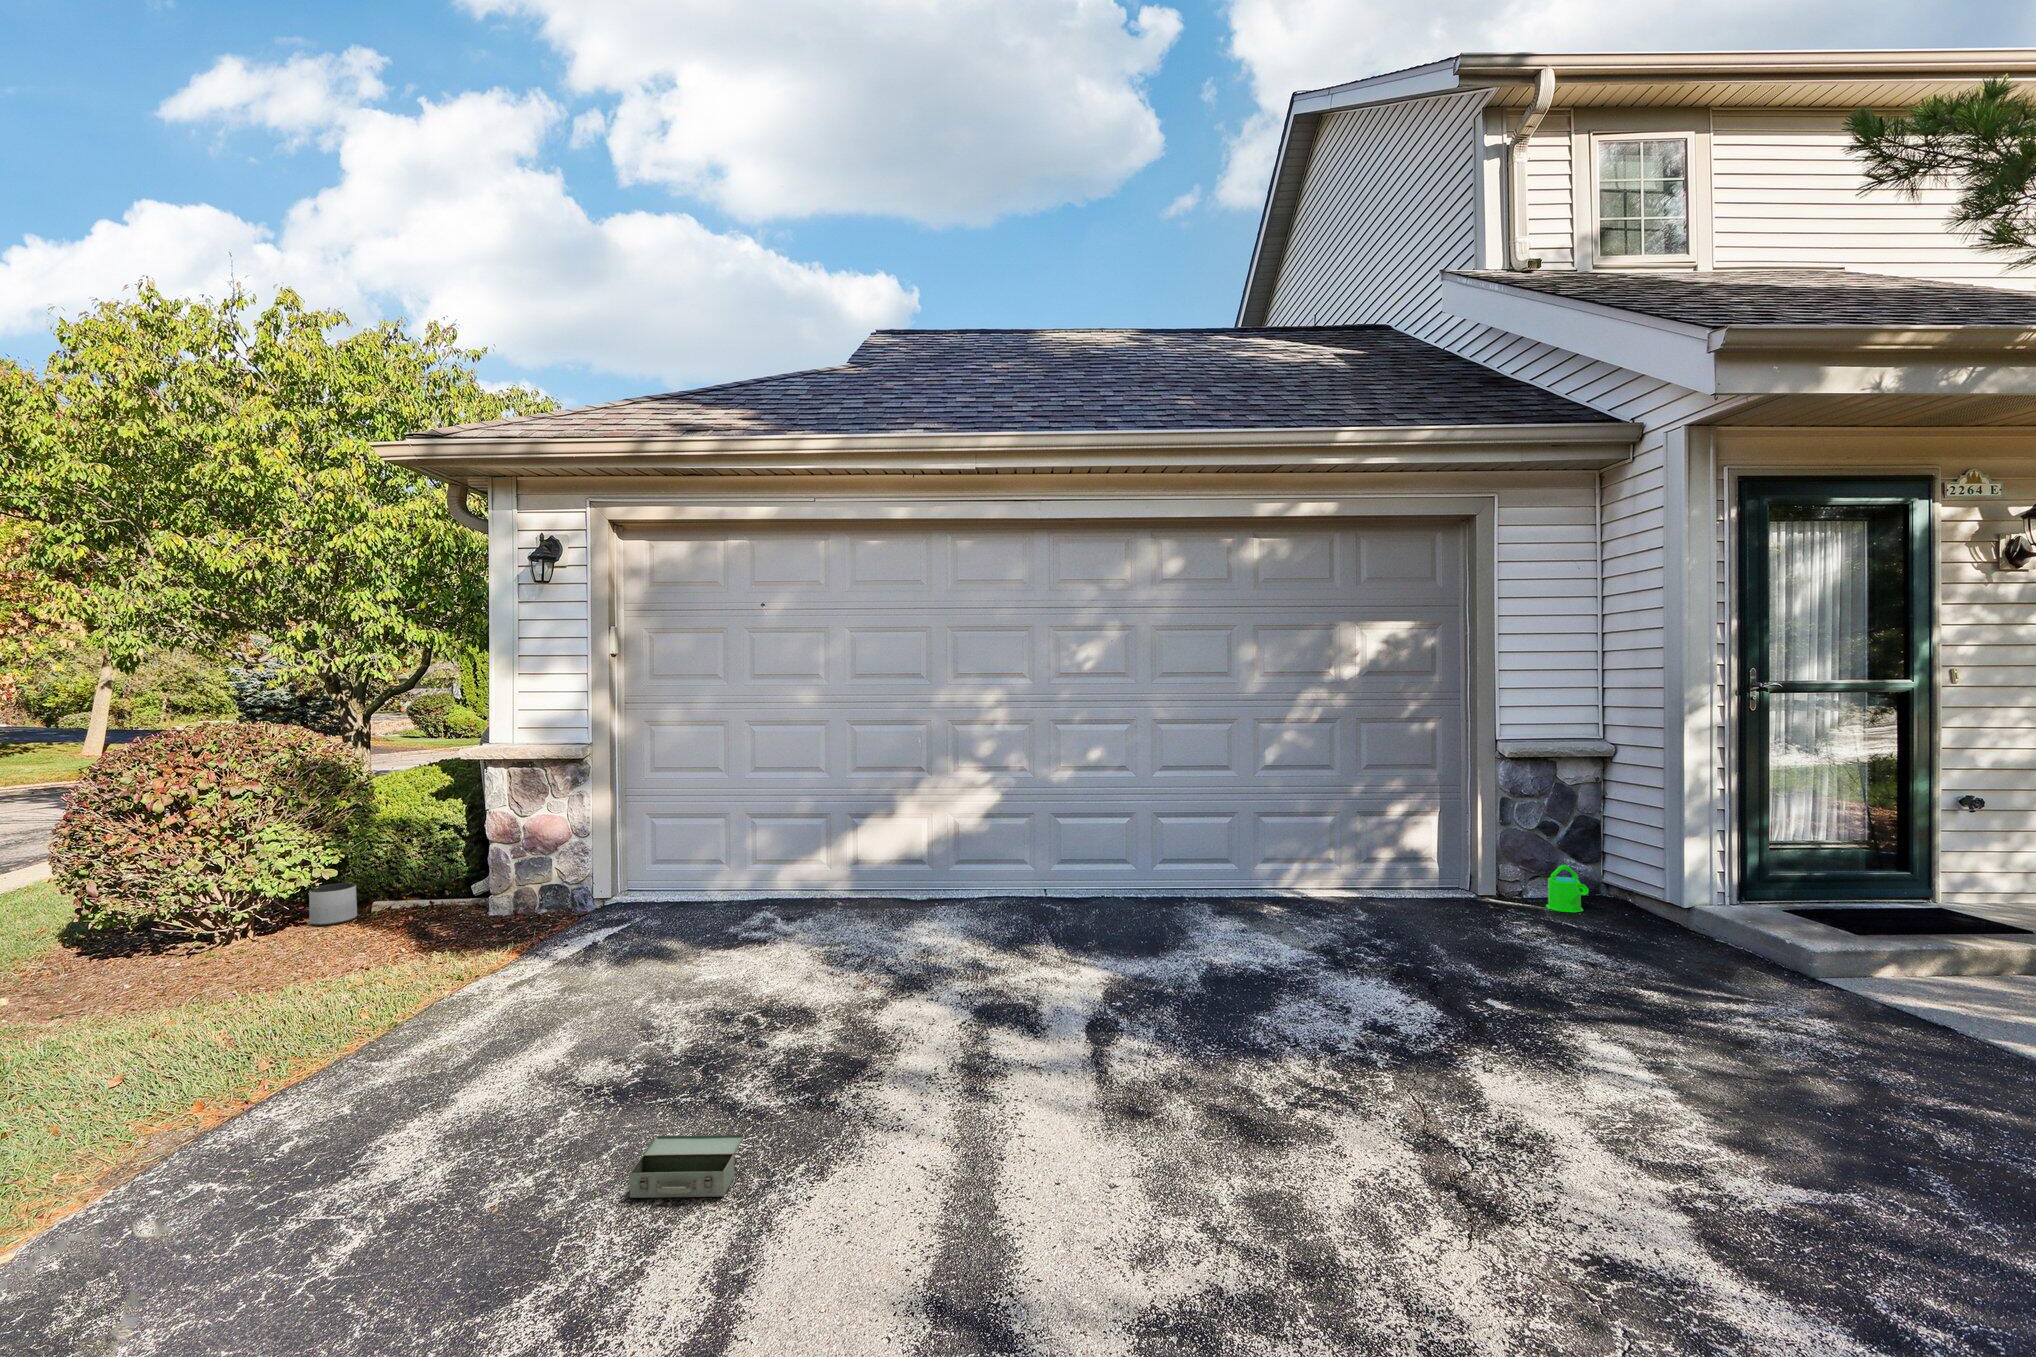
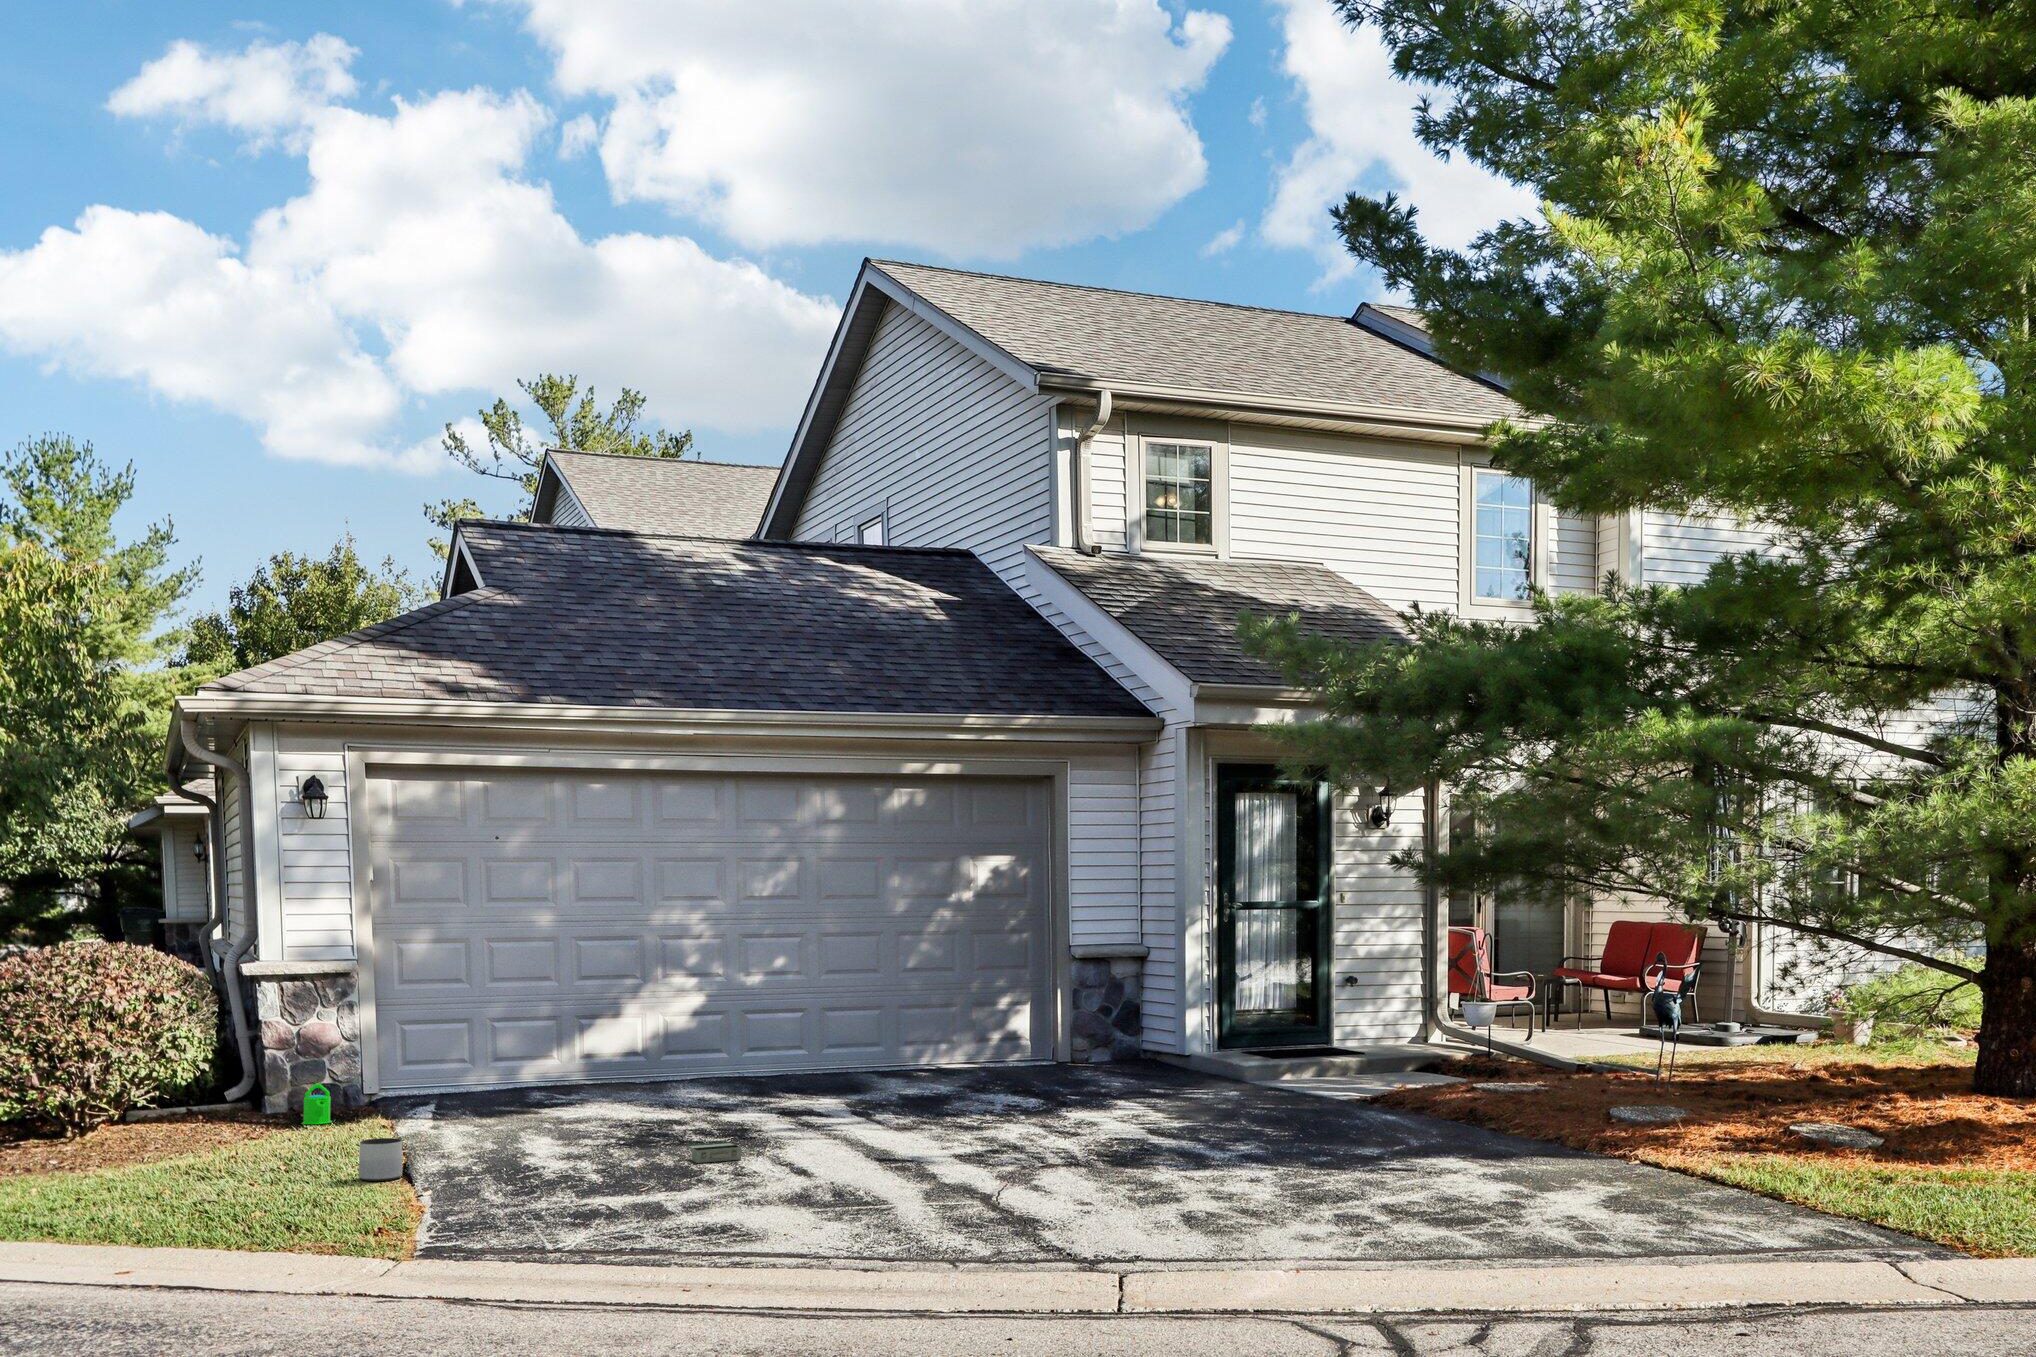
watering can: present [1546,865,1589,913] -> present [302,1083,332,1124]
planter: present [309,883,357,926] -> present [359,1138,402,1181]

